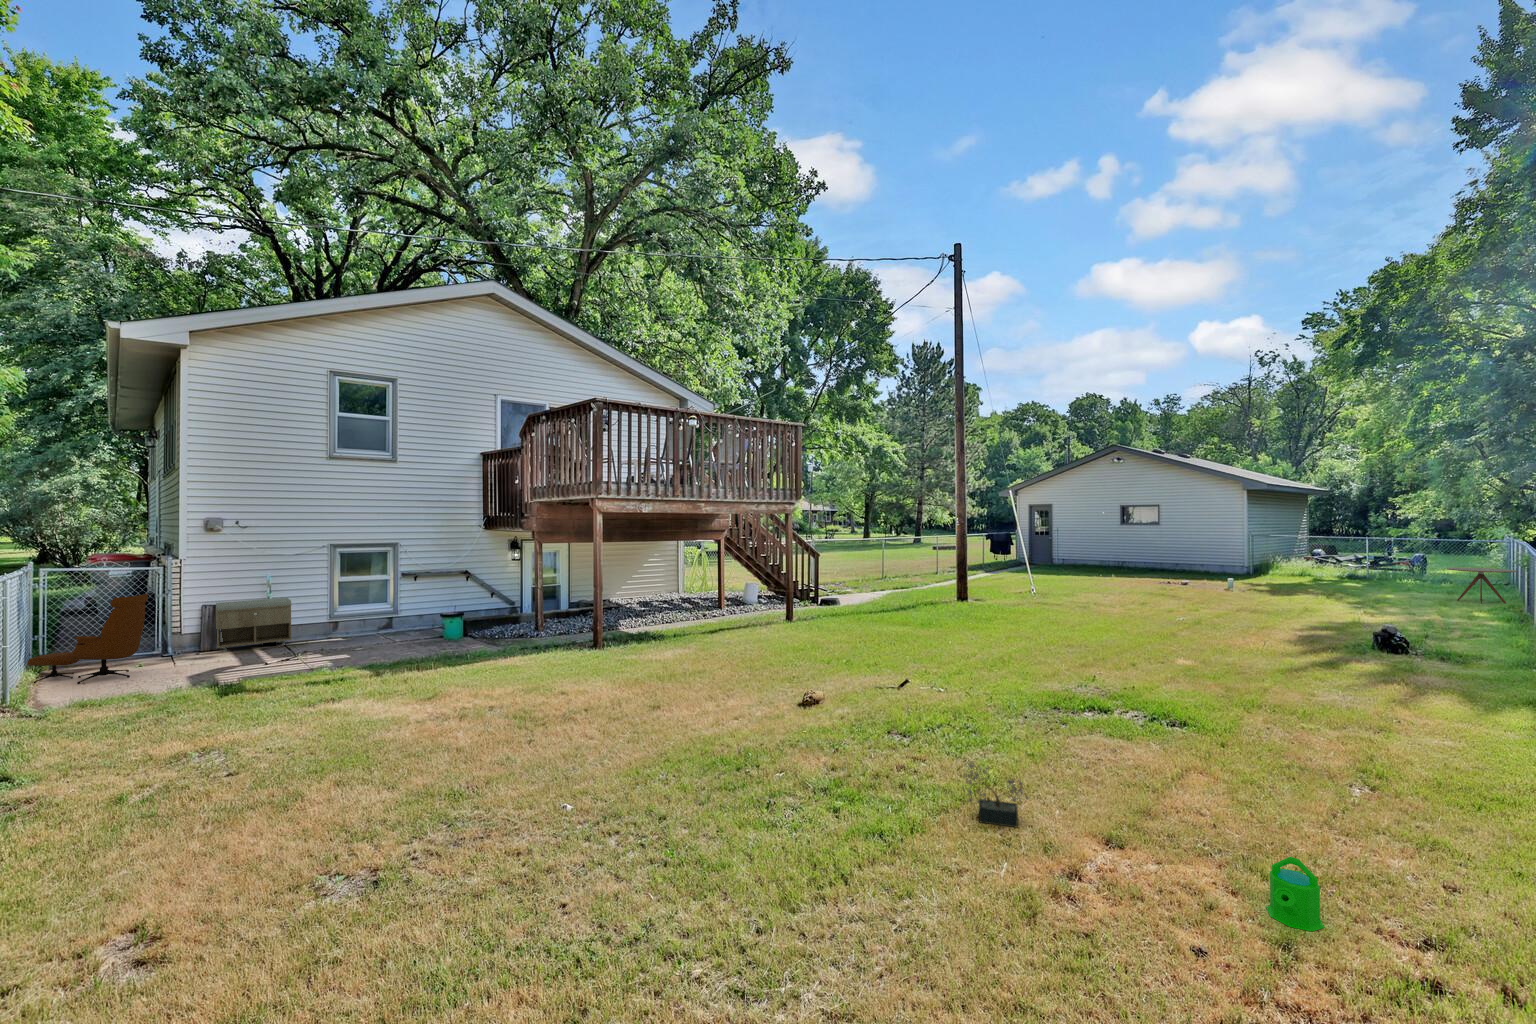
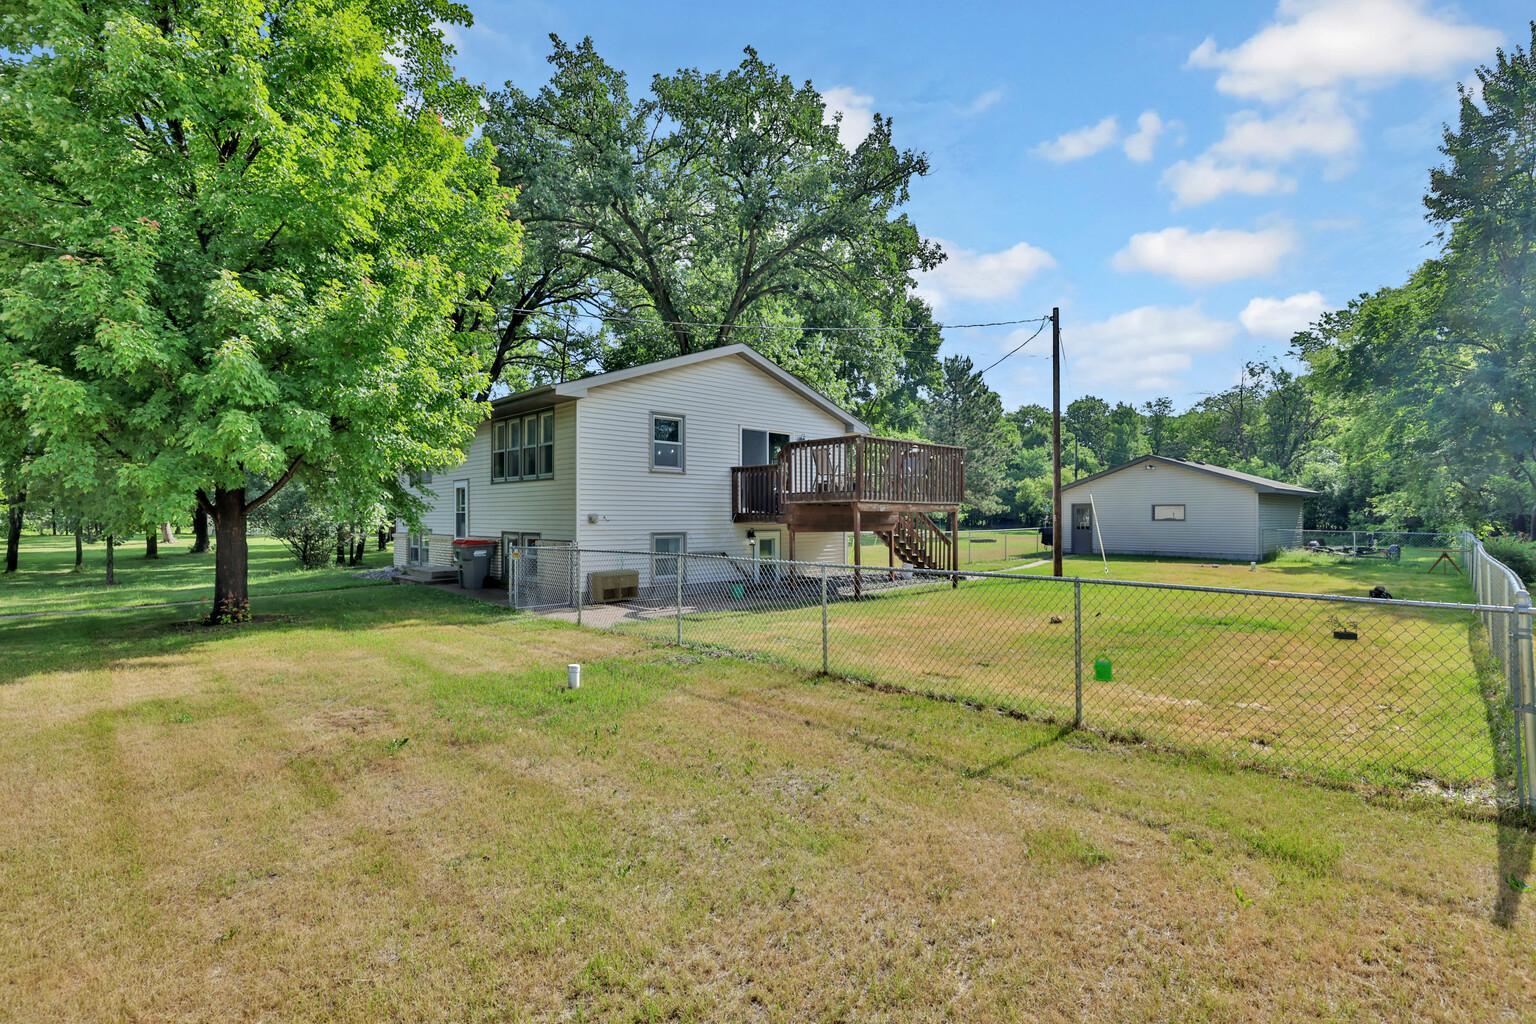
lounge chair: present [28,594,148,684] -> none [533,563,600,619]
decorative plant: present [963,763,1029,827] -> present [1327,616,1360,640]
watering can: present [1266,857,1325,932] -> present [1093,654,1113,681]

